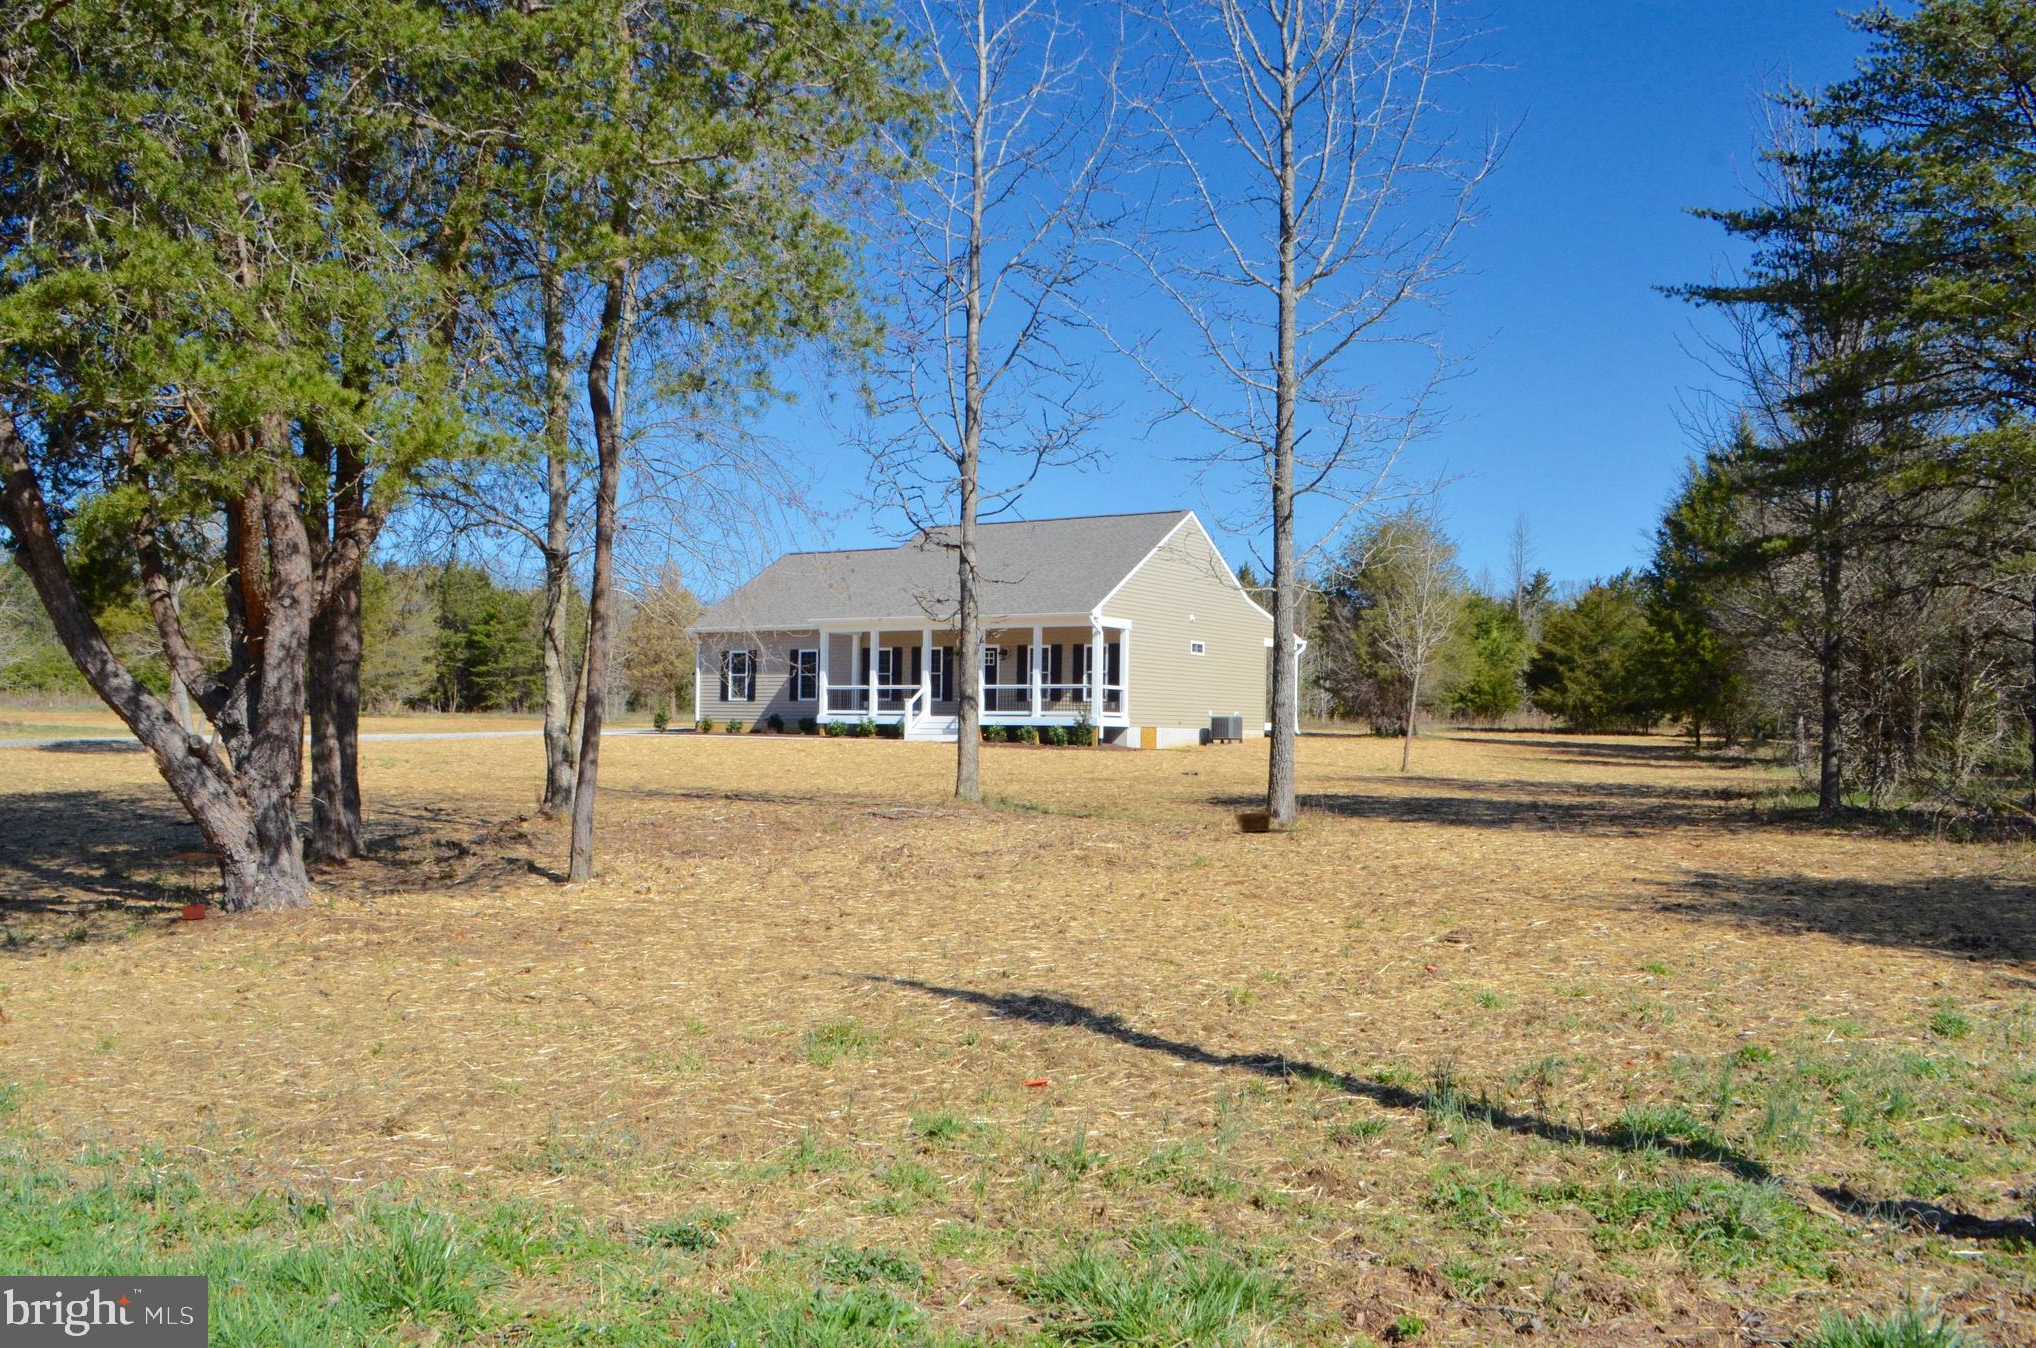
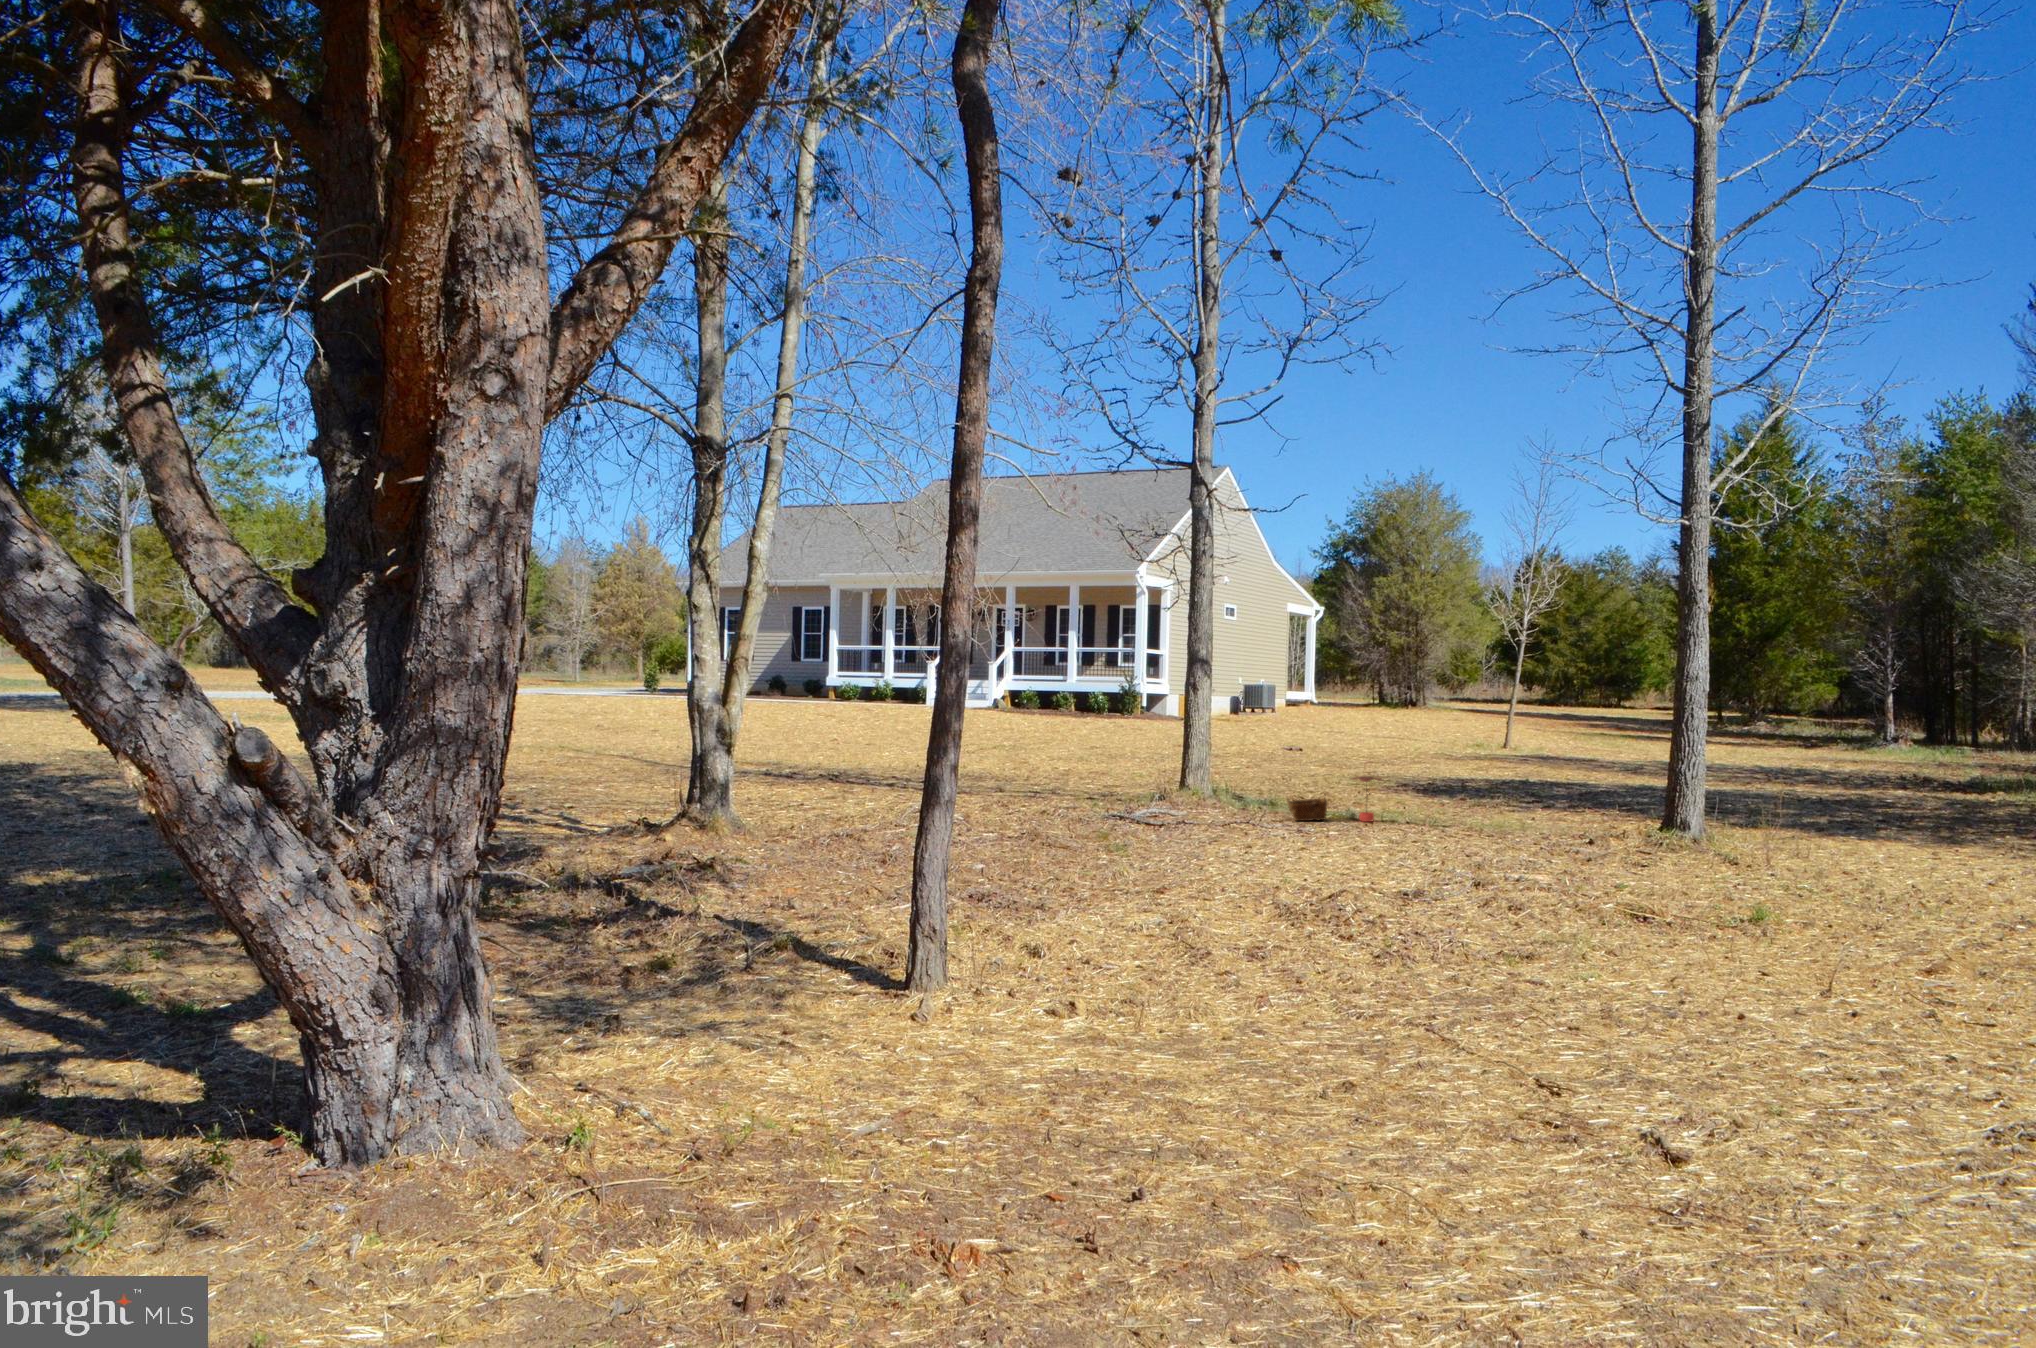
potted plant: present [167,853,222,920] -> present [1351,776,1382,822]

